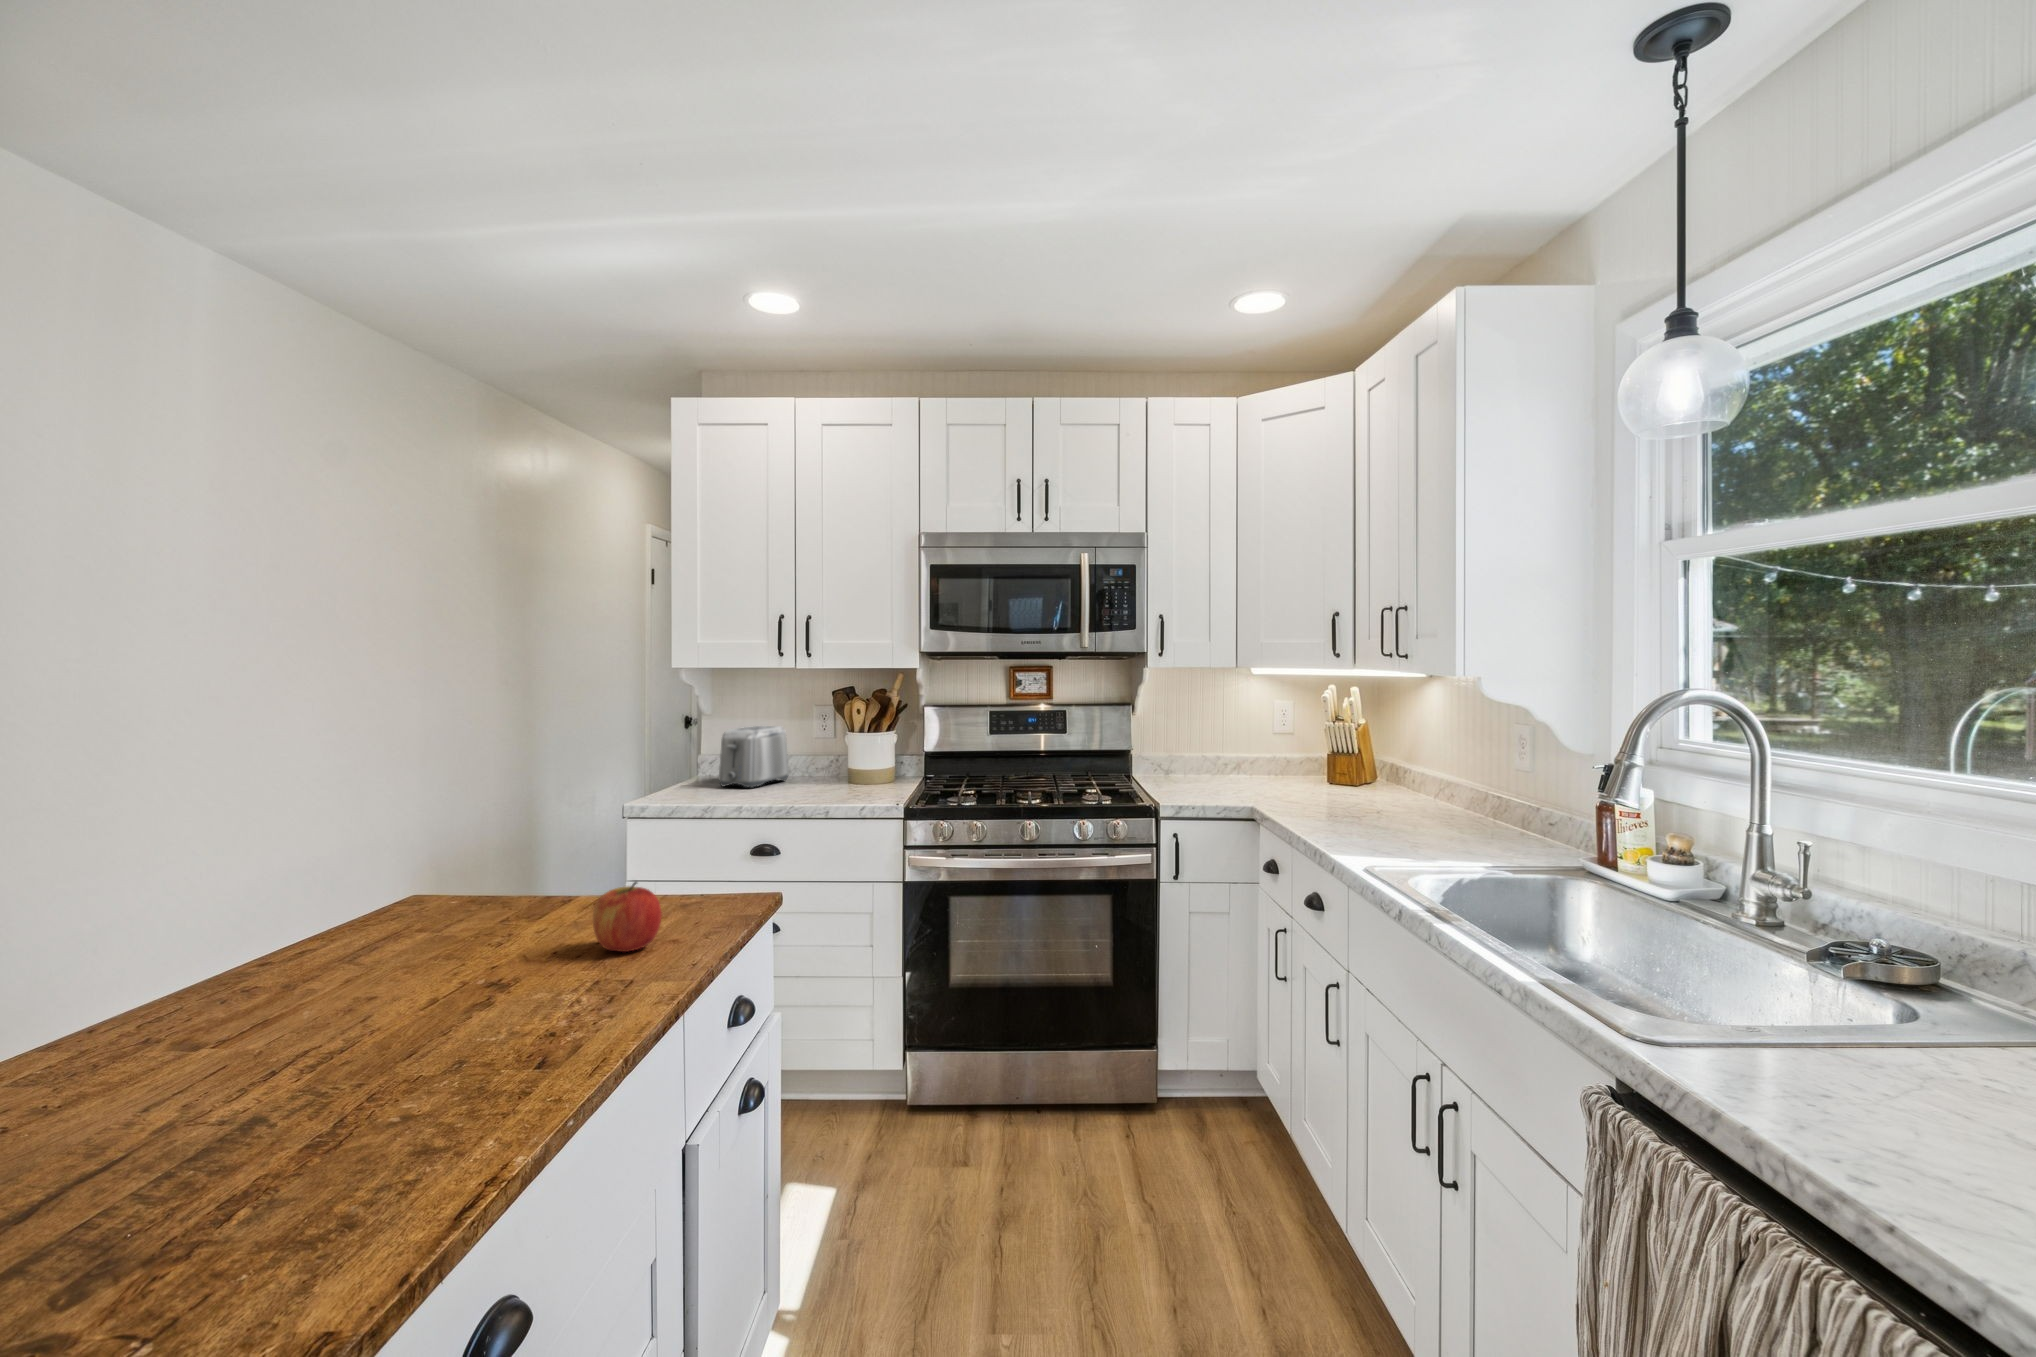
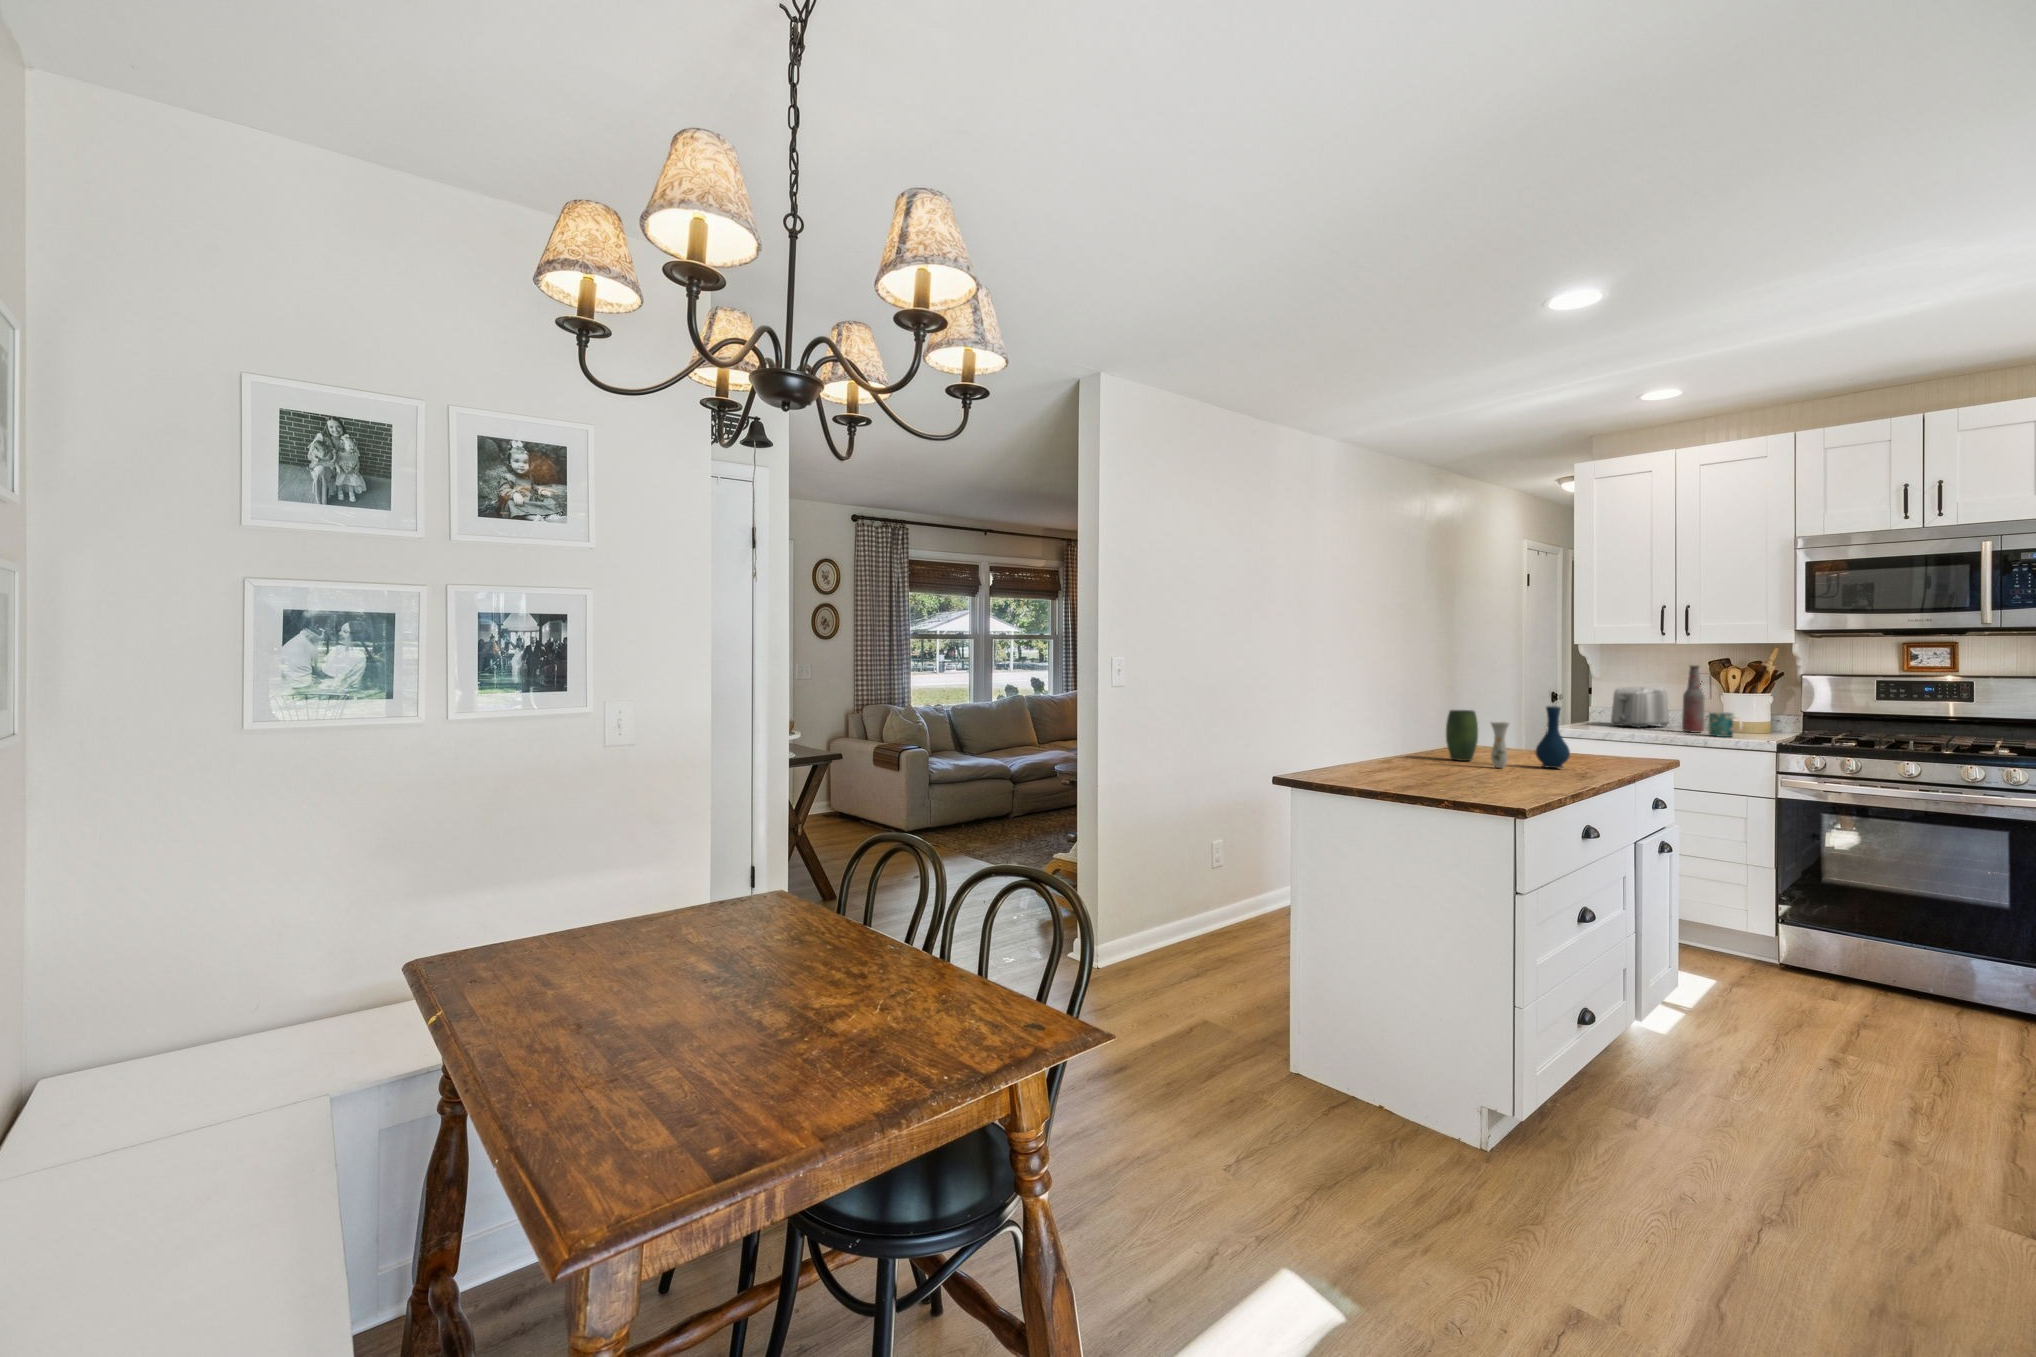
bottle: none [803,698,827,792] -> present [1682,666,1705,733]
mug: none [832,763,869,799] -> present [1709,712,1742,737]
vase: none [226,850,556,1061] -> present [1446,706,1570,768]
apple: present [593,882,662,952] -> none [1574,734,1610,765]

